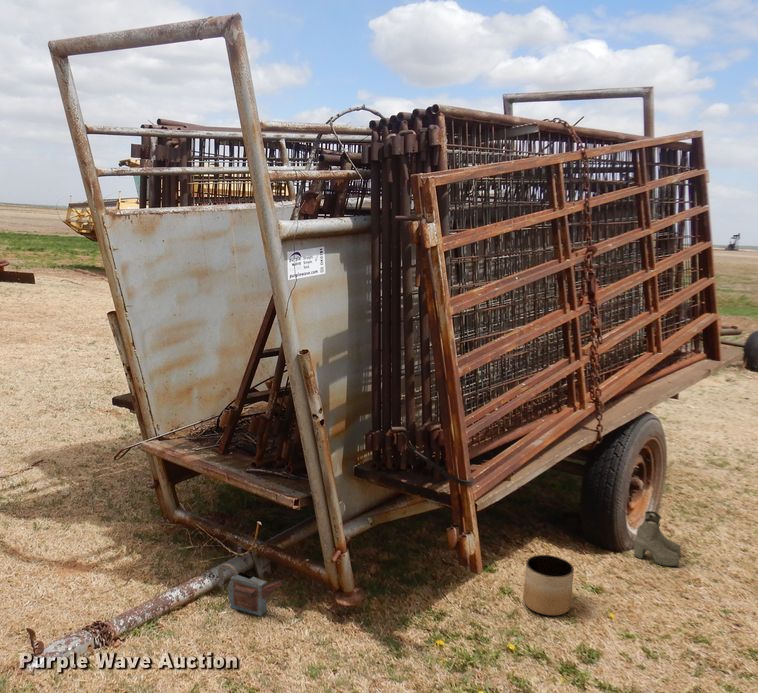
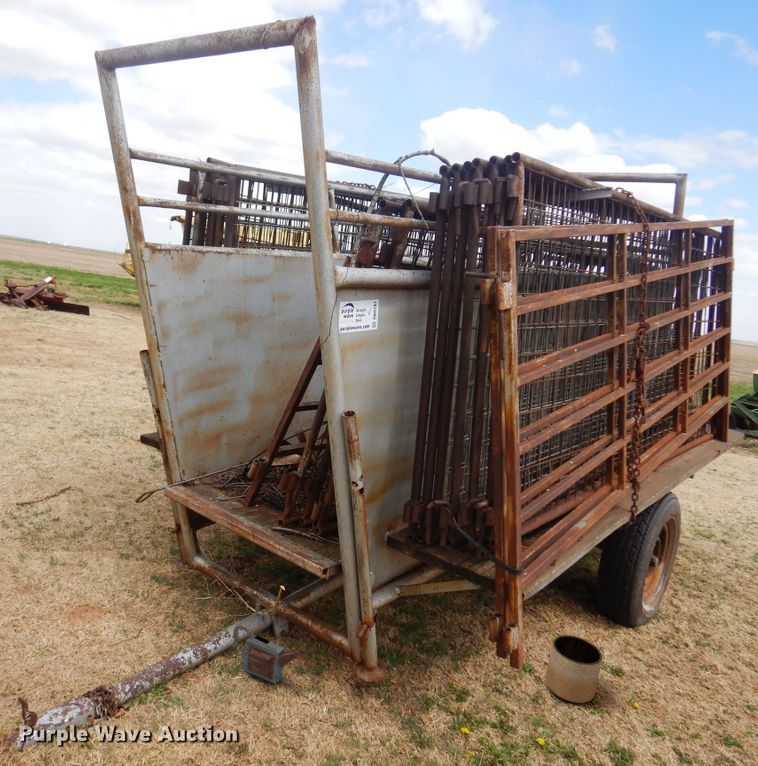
boots: present [634,511,681,566] -> none [646,589,694,649]

